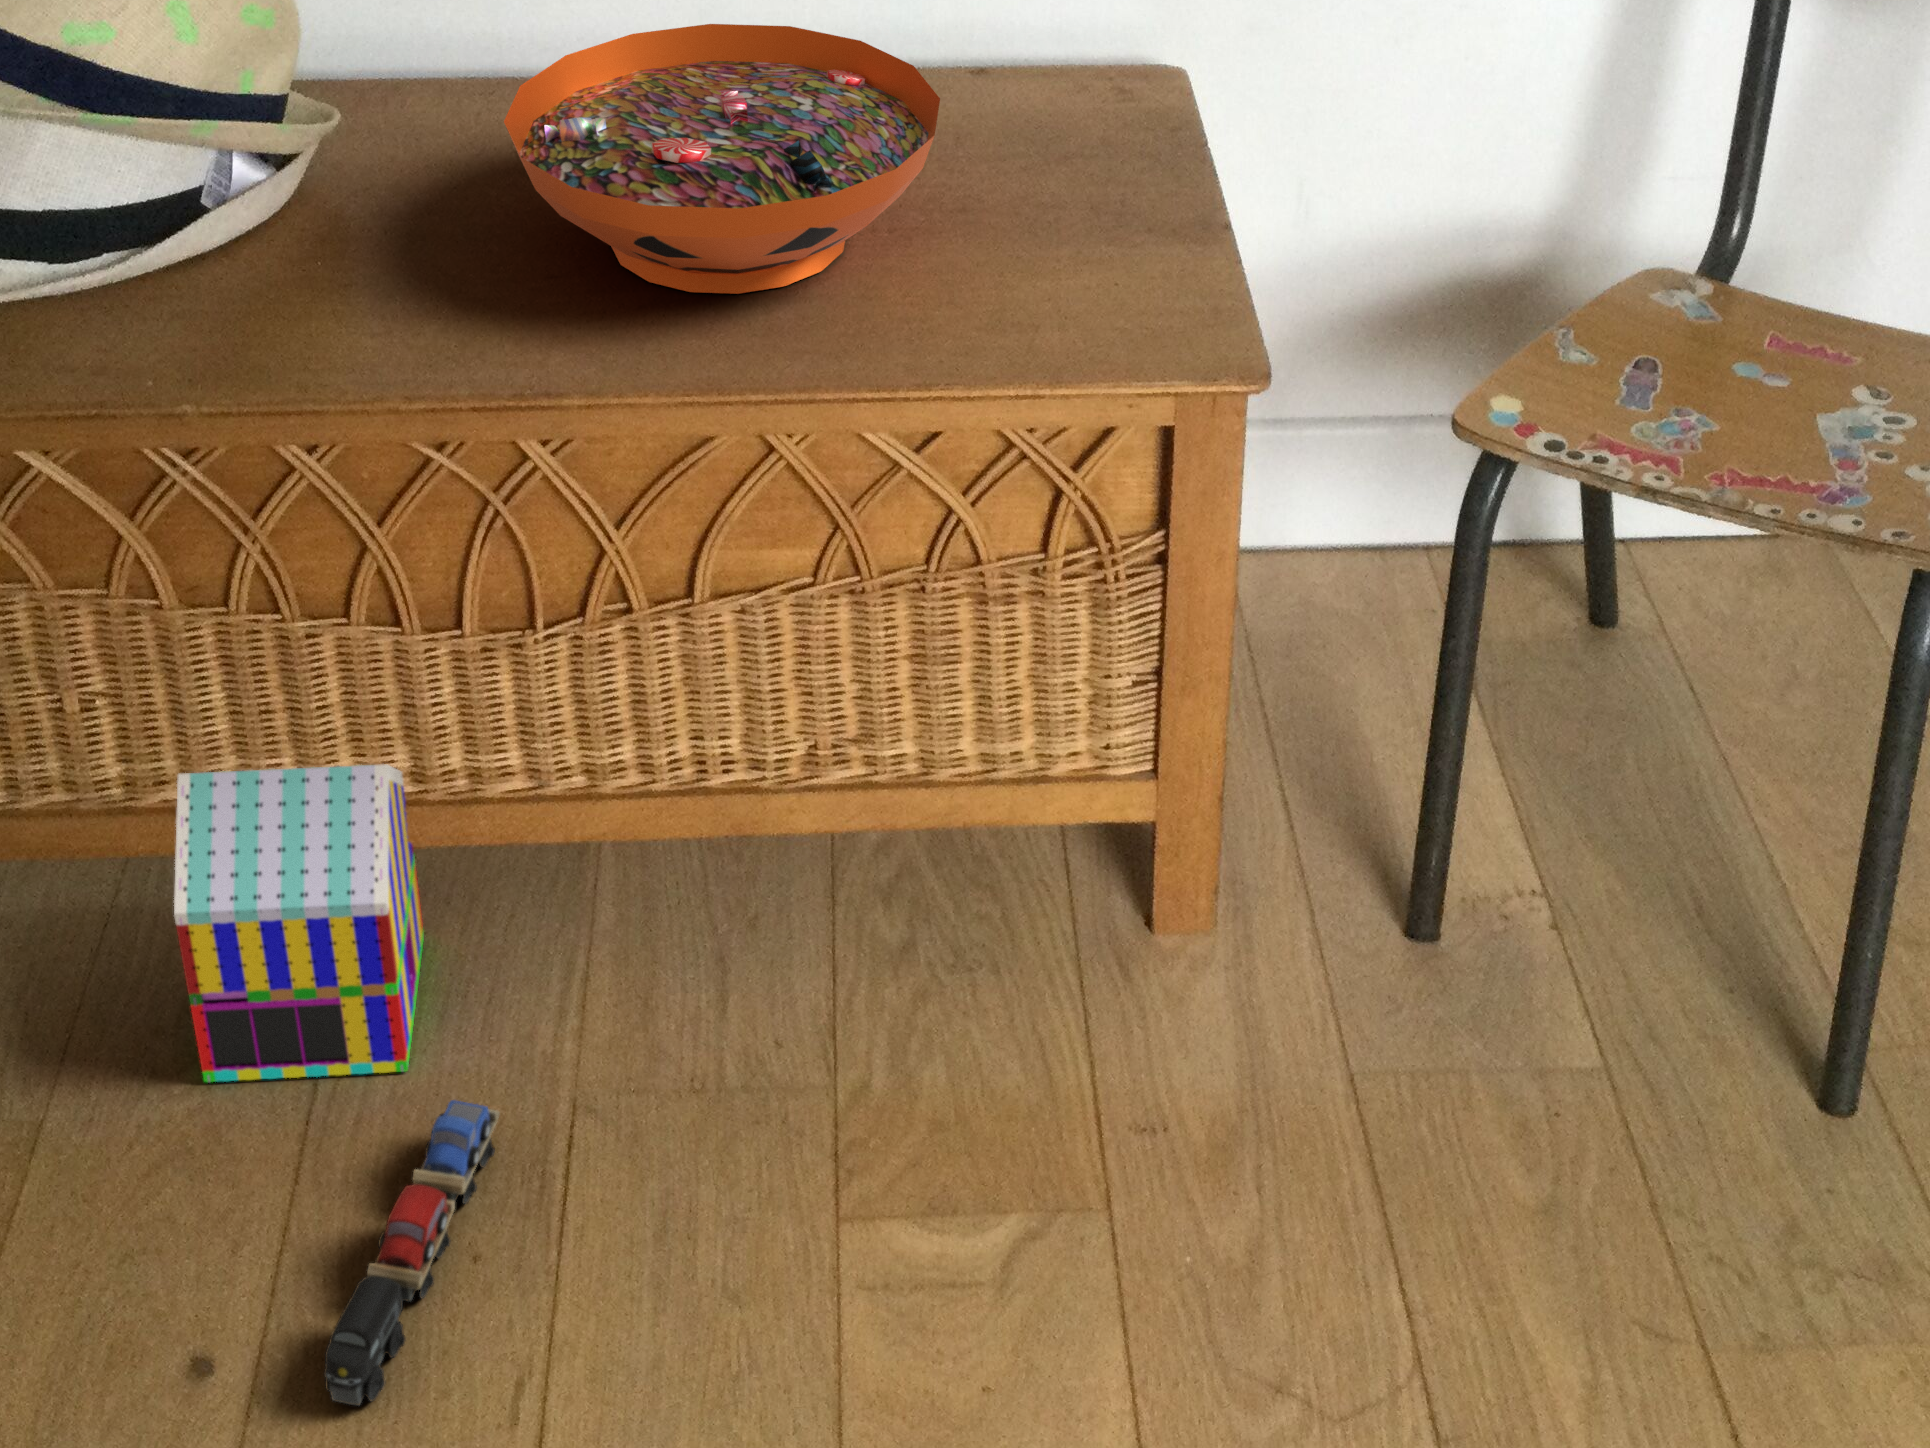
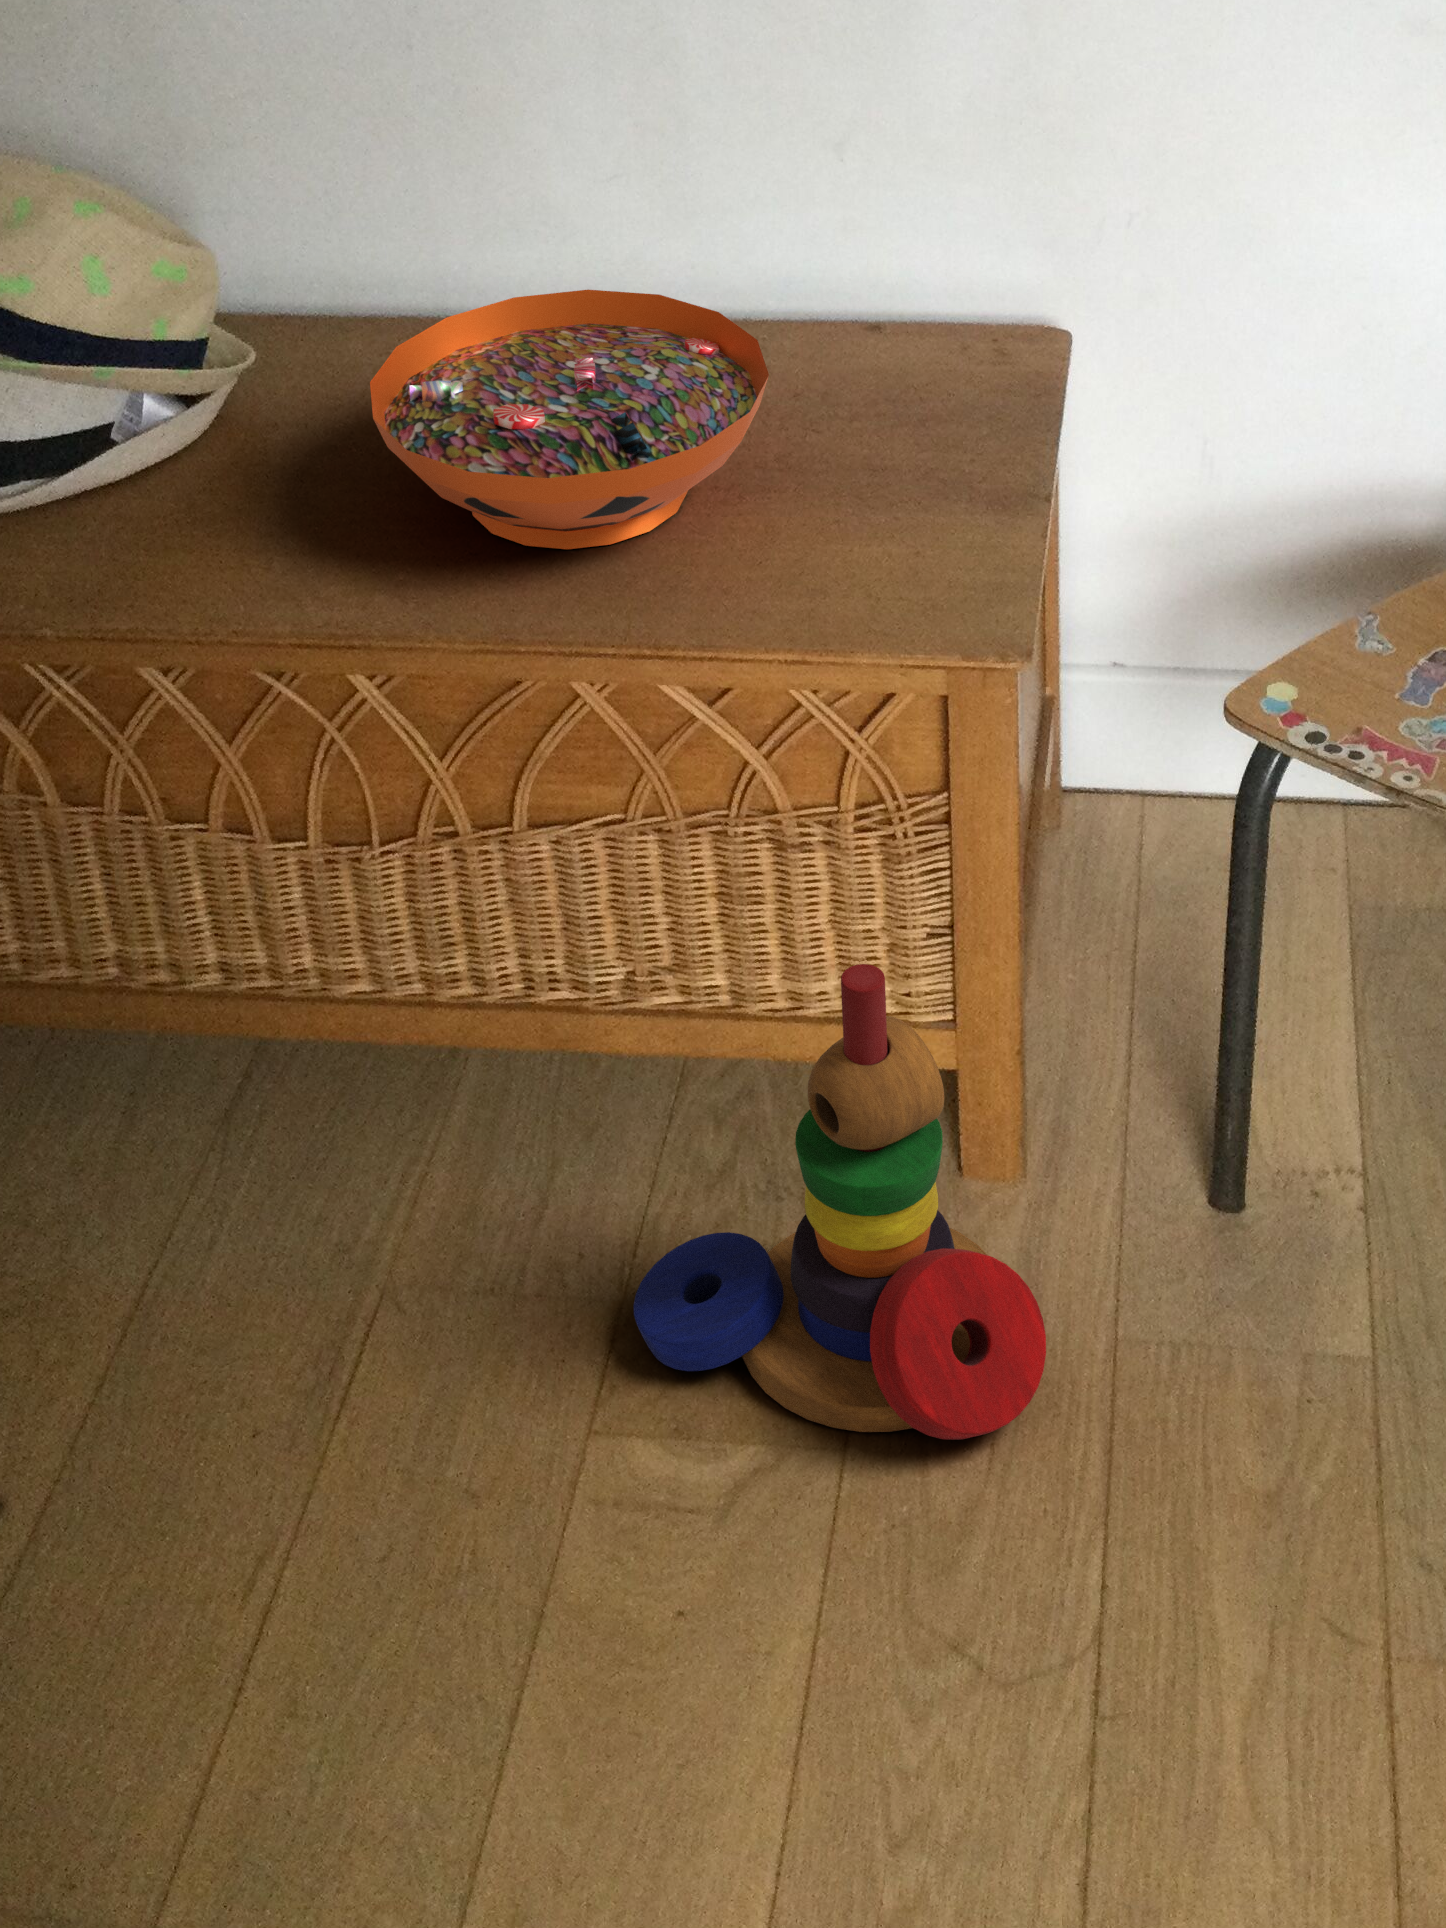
stacking toy: none [859,710,1312,1207] -> present [634,964,1046,1440]
toy house: present [174,764,424,1082] -> none [39,954,290,1241]
toy train: present [324,1100,500,1405] -> none [108,1270,309,1533]

